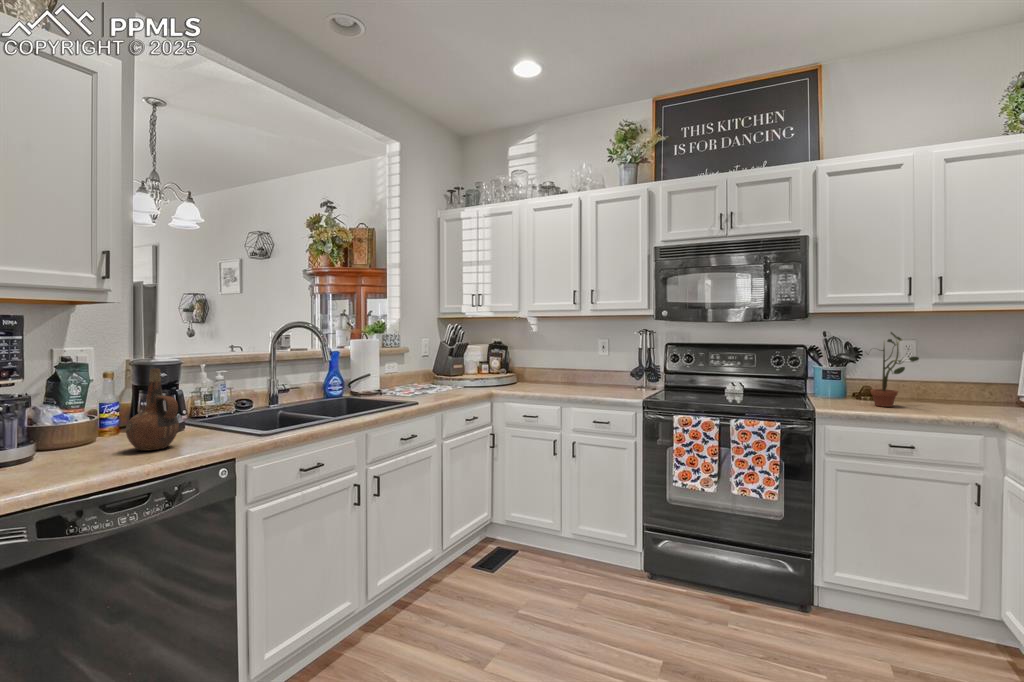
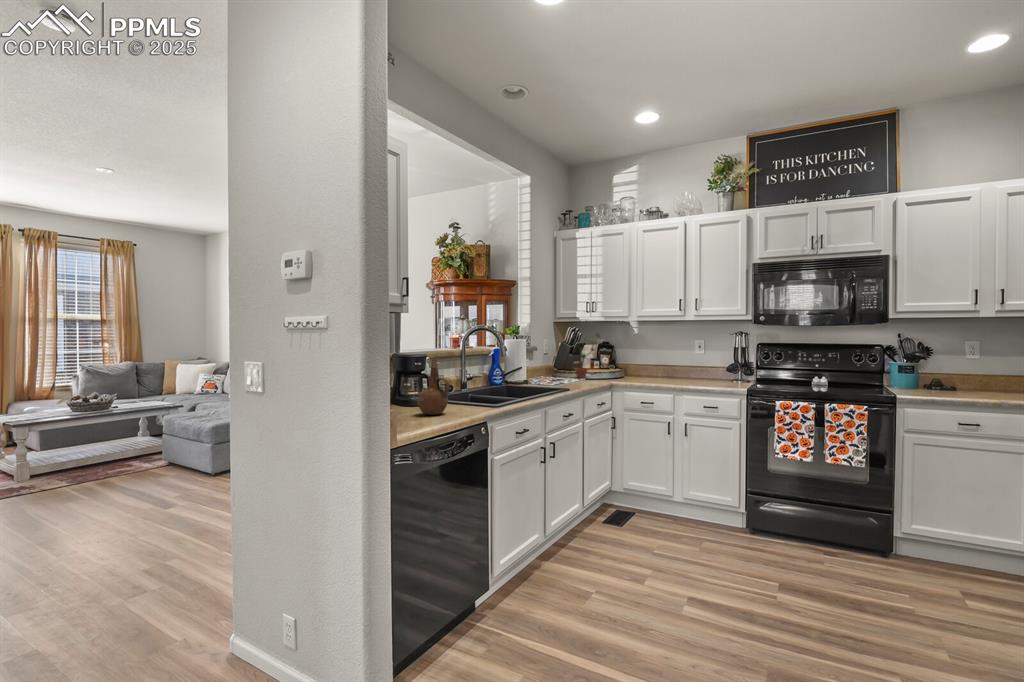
potted plant: present [868,332,919,407] -> present [569,334,600,378]

